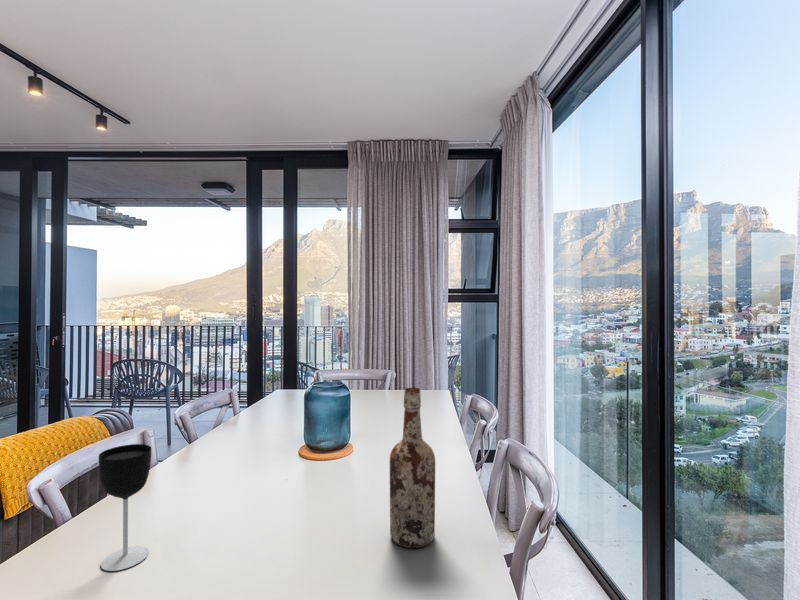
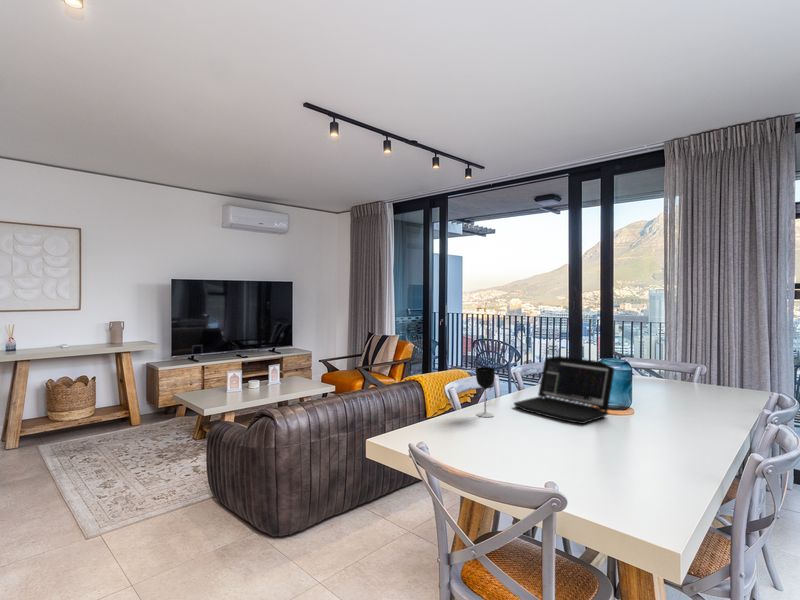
wine bottle: present [390,388,435,548] -> none [610,355,639,443]
laptop: none [192,390,360,516] -> present [514,356,614,424]

